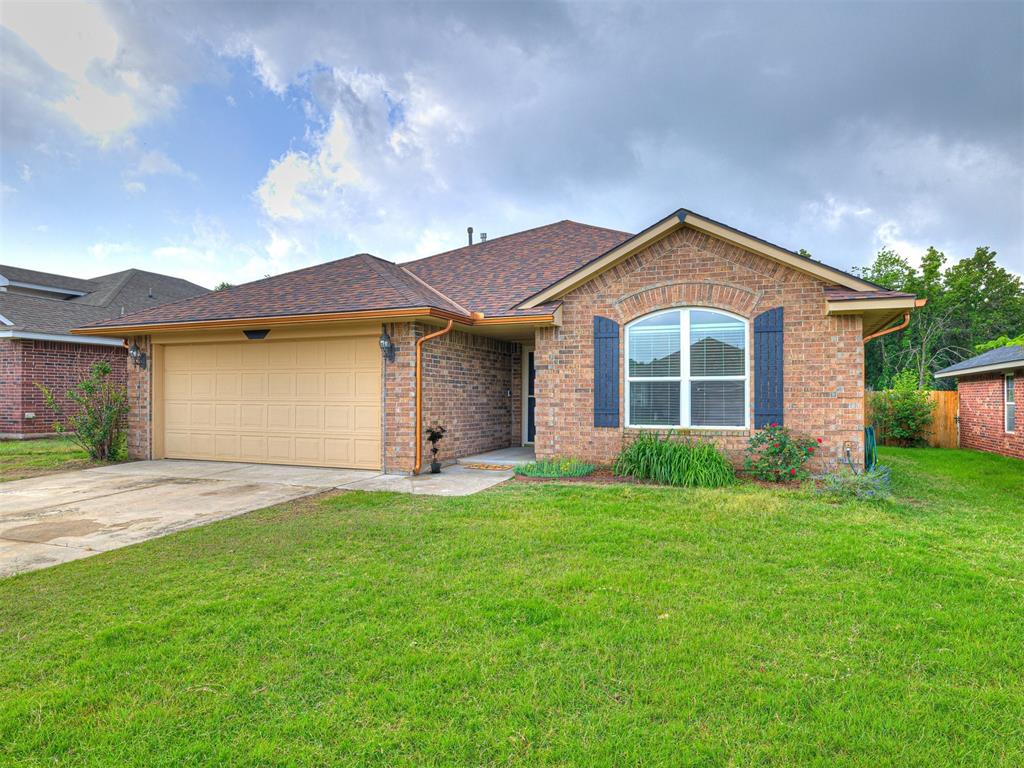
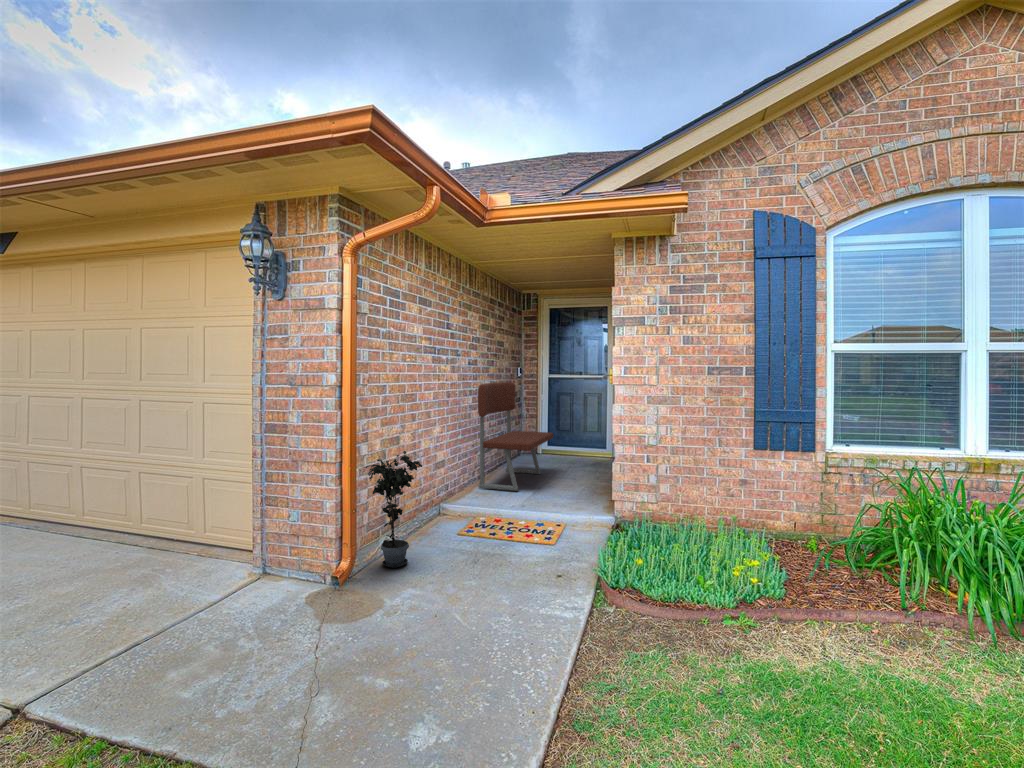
bench: none [478,399,524,455] -> present [478,382,554,491]

